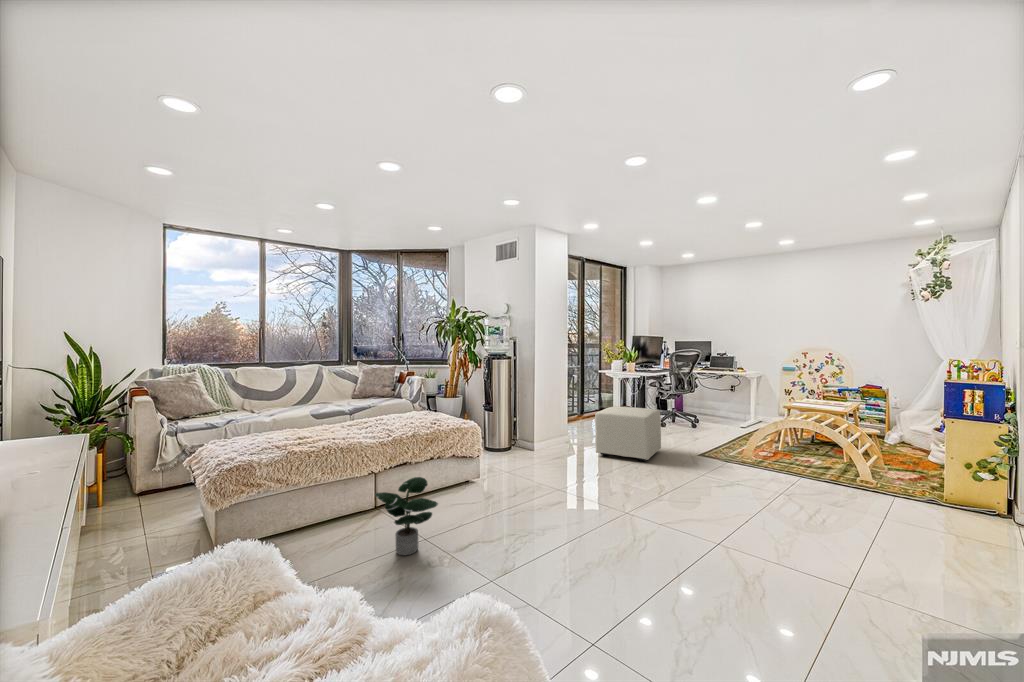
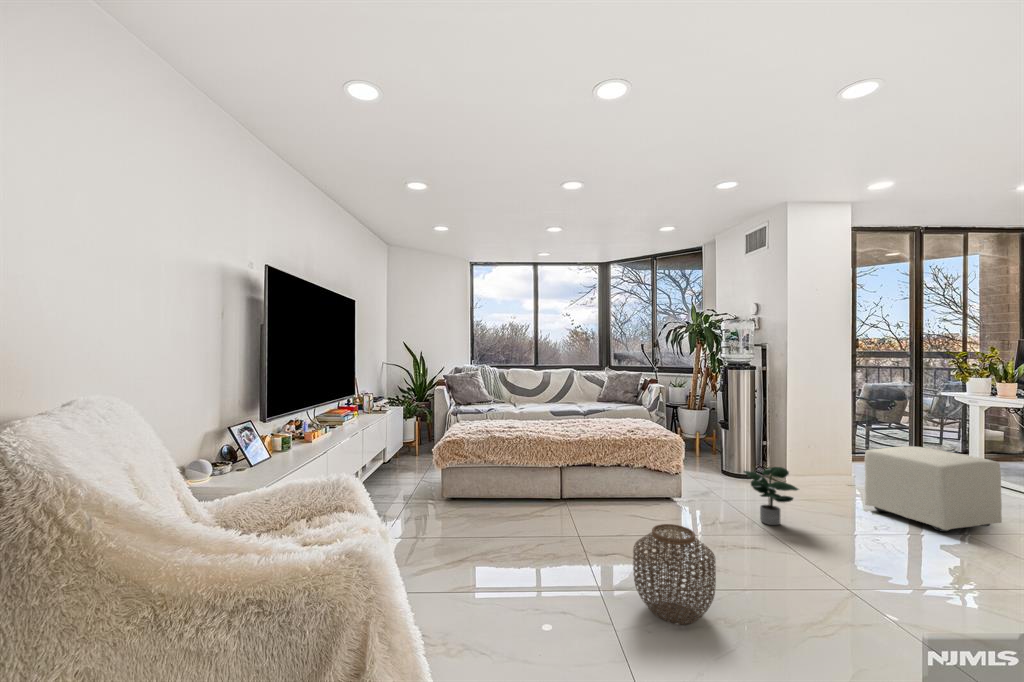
potted plant: present [375,477,438,555] -> present [744,467,799,525]
woven basket: none [551,506,630,608] -> present [633,524,716,624]

